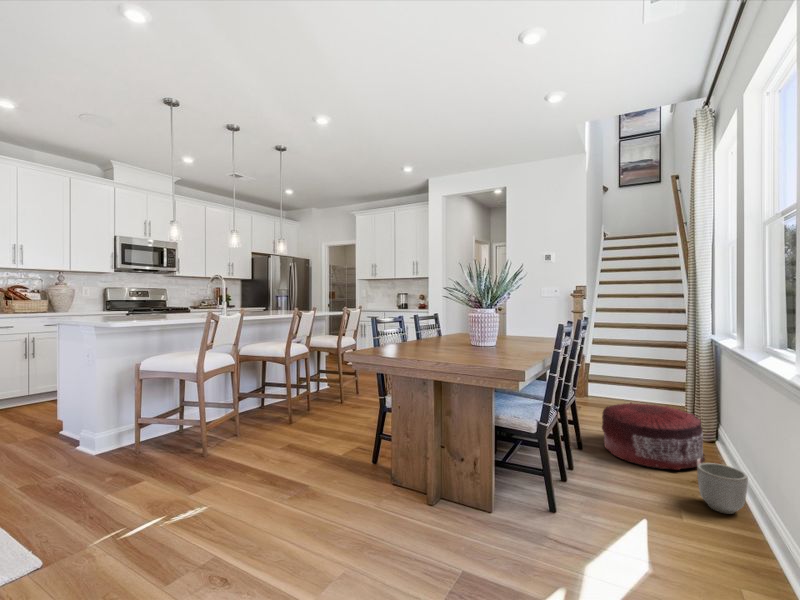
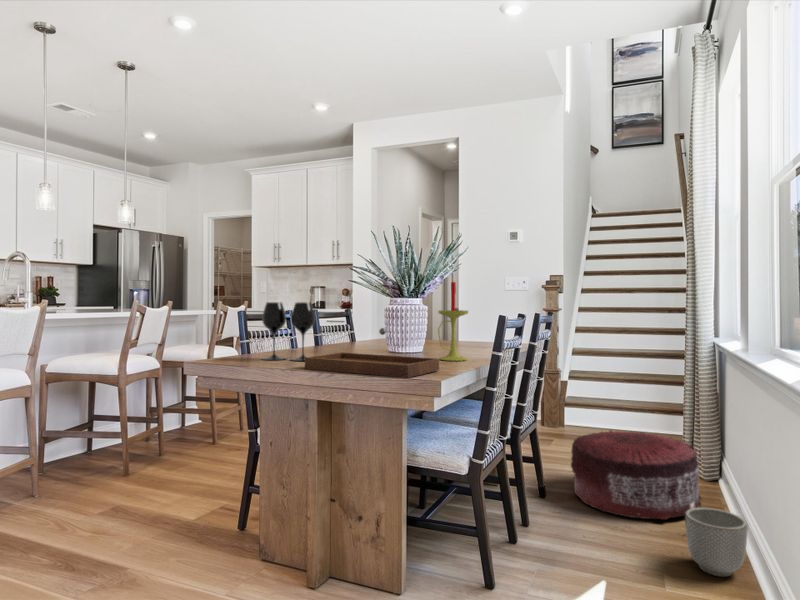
candle: none [510,297,532,353] -> present [438,282,468,361]
wine glass: none [390,313,427,353] -> present [262,302,315,361]
tray: none [425,332,518,367] -> present [305,328,439,378]

